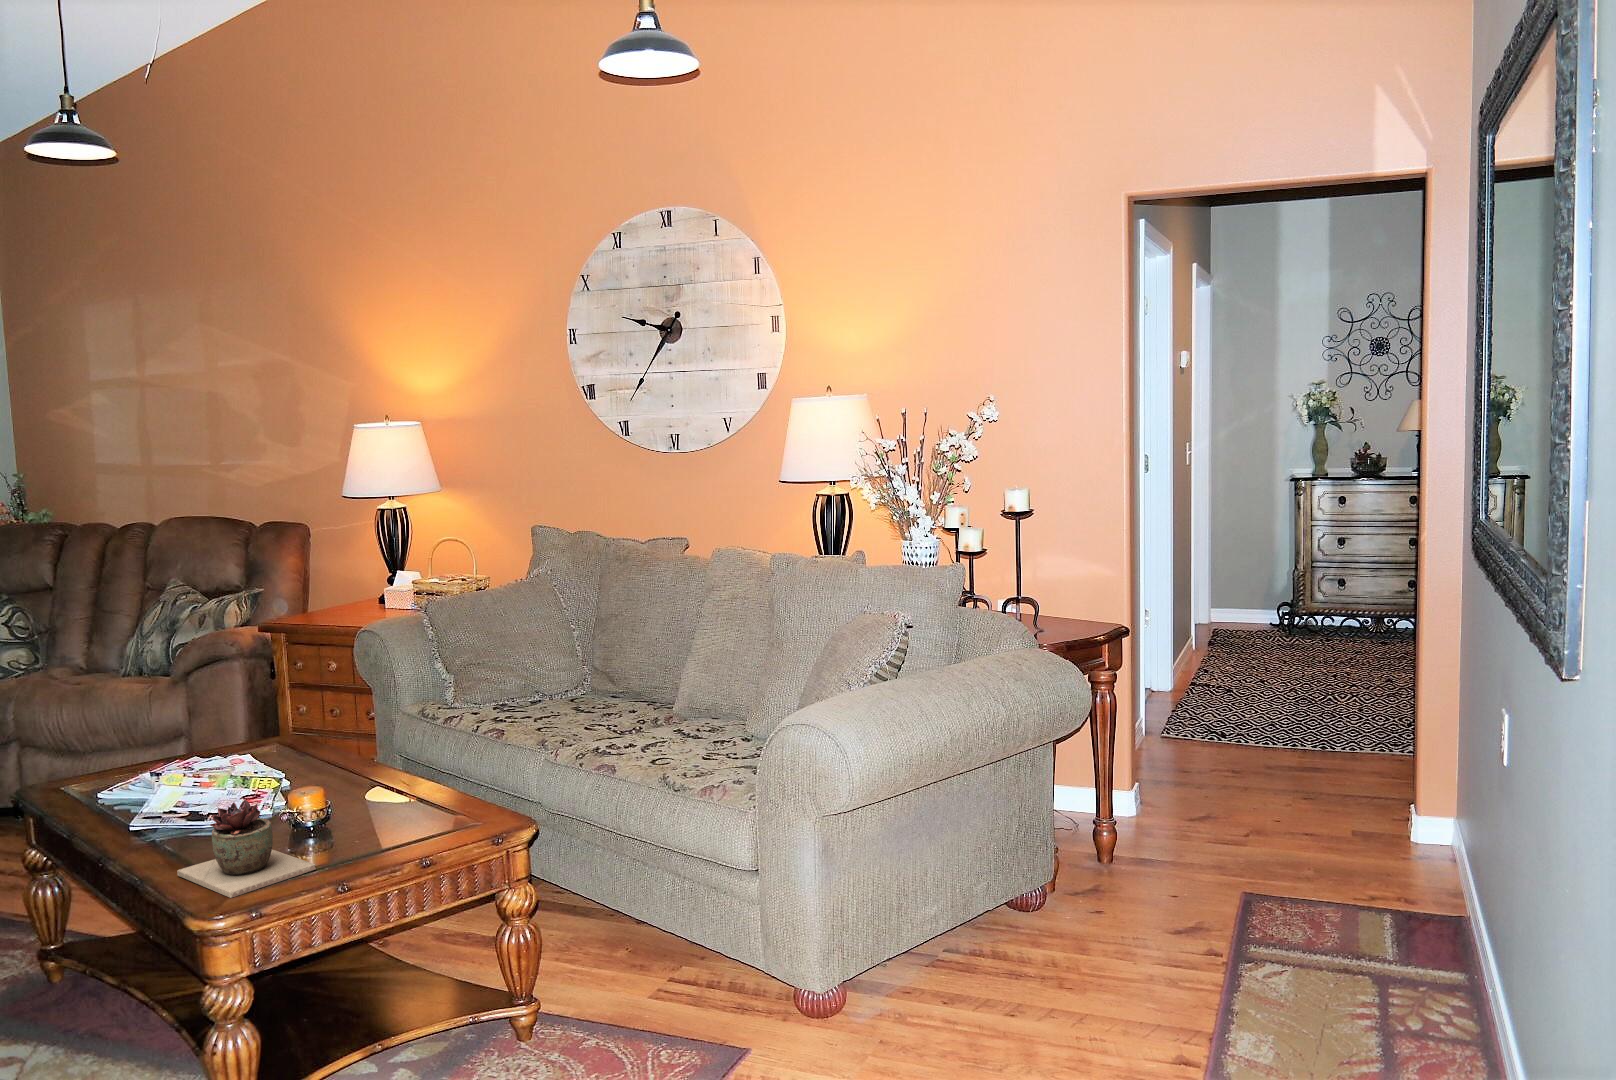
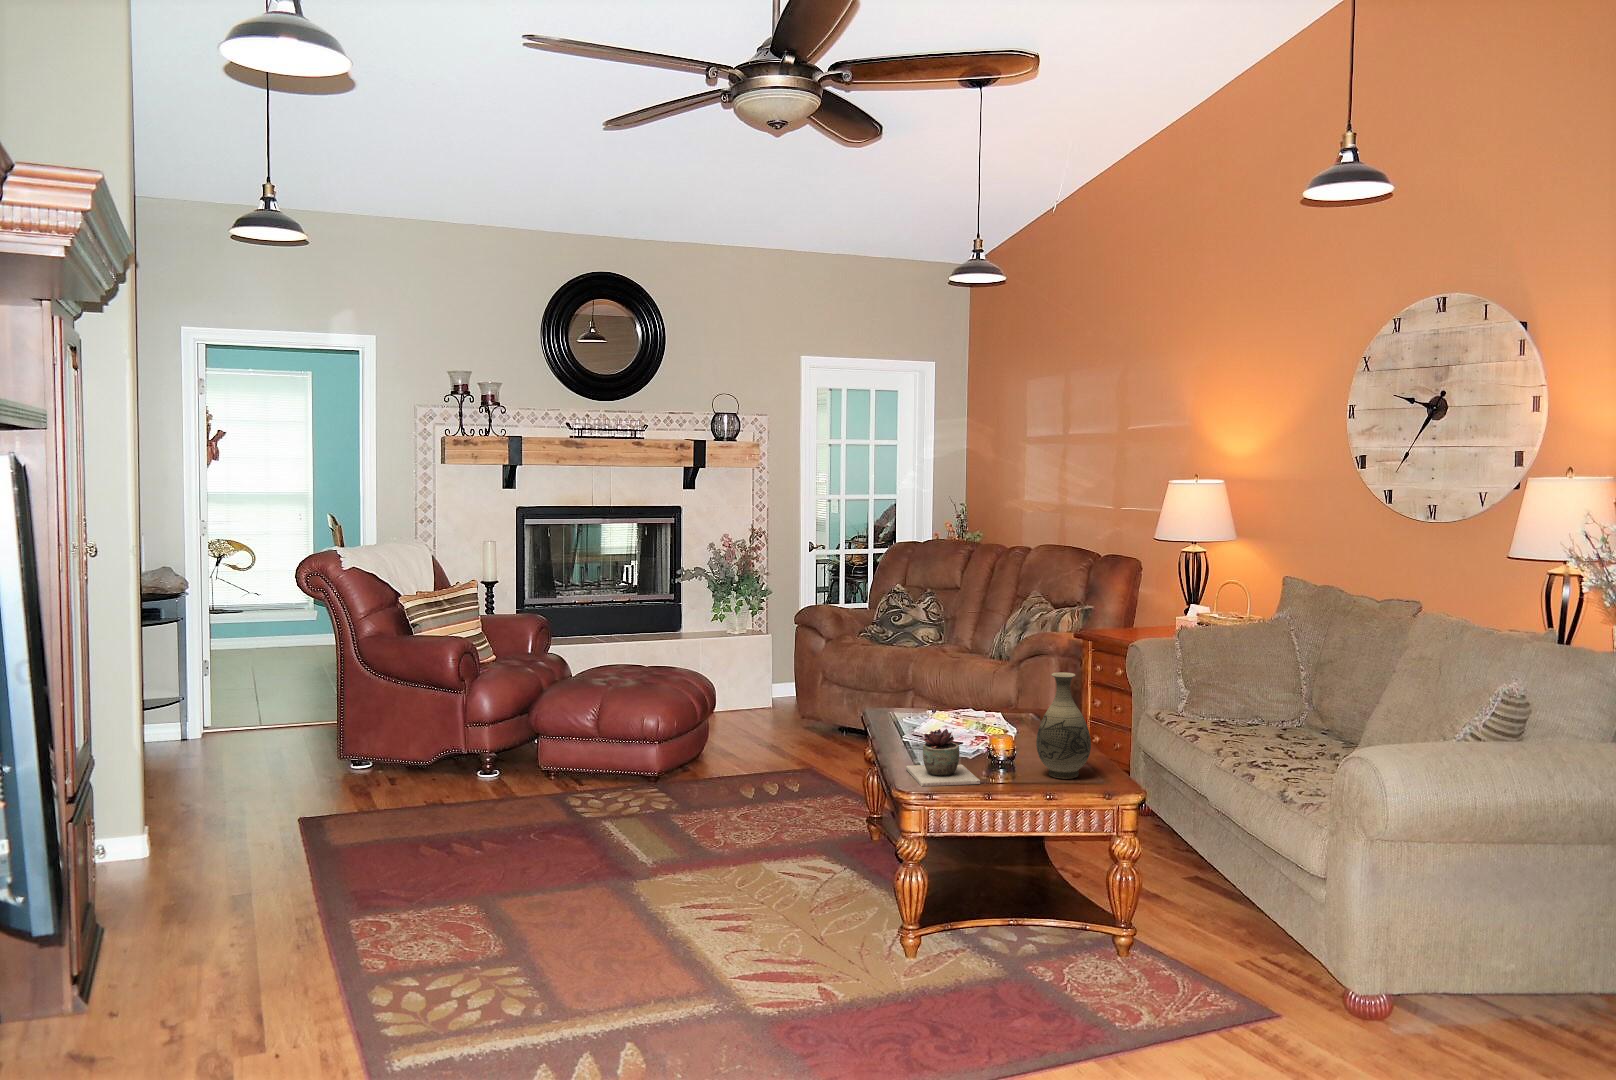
vase: none [374,684,451,831] -> present [1036,672,1091,779]

